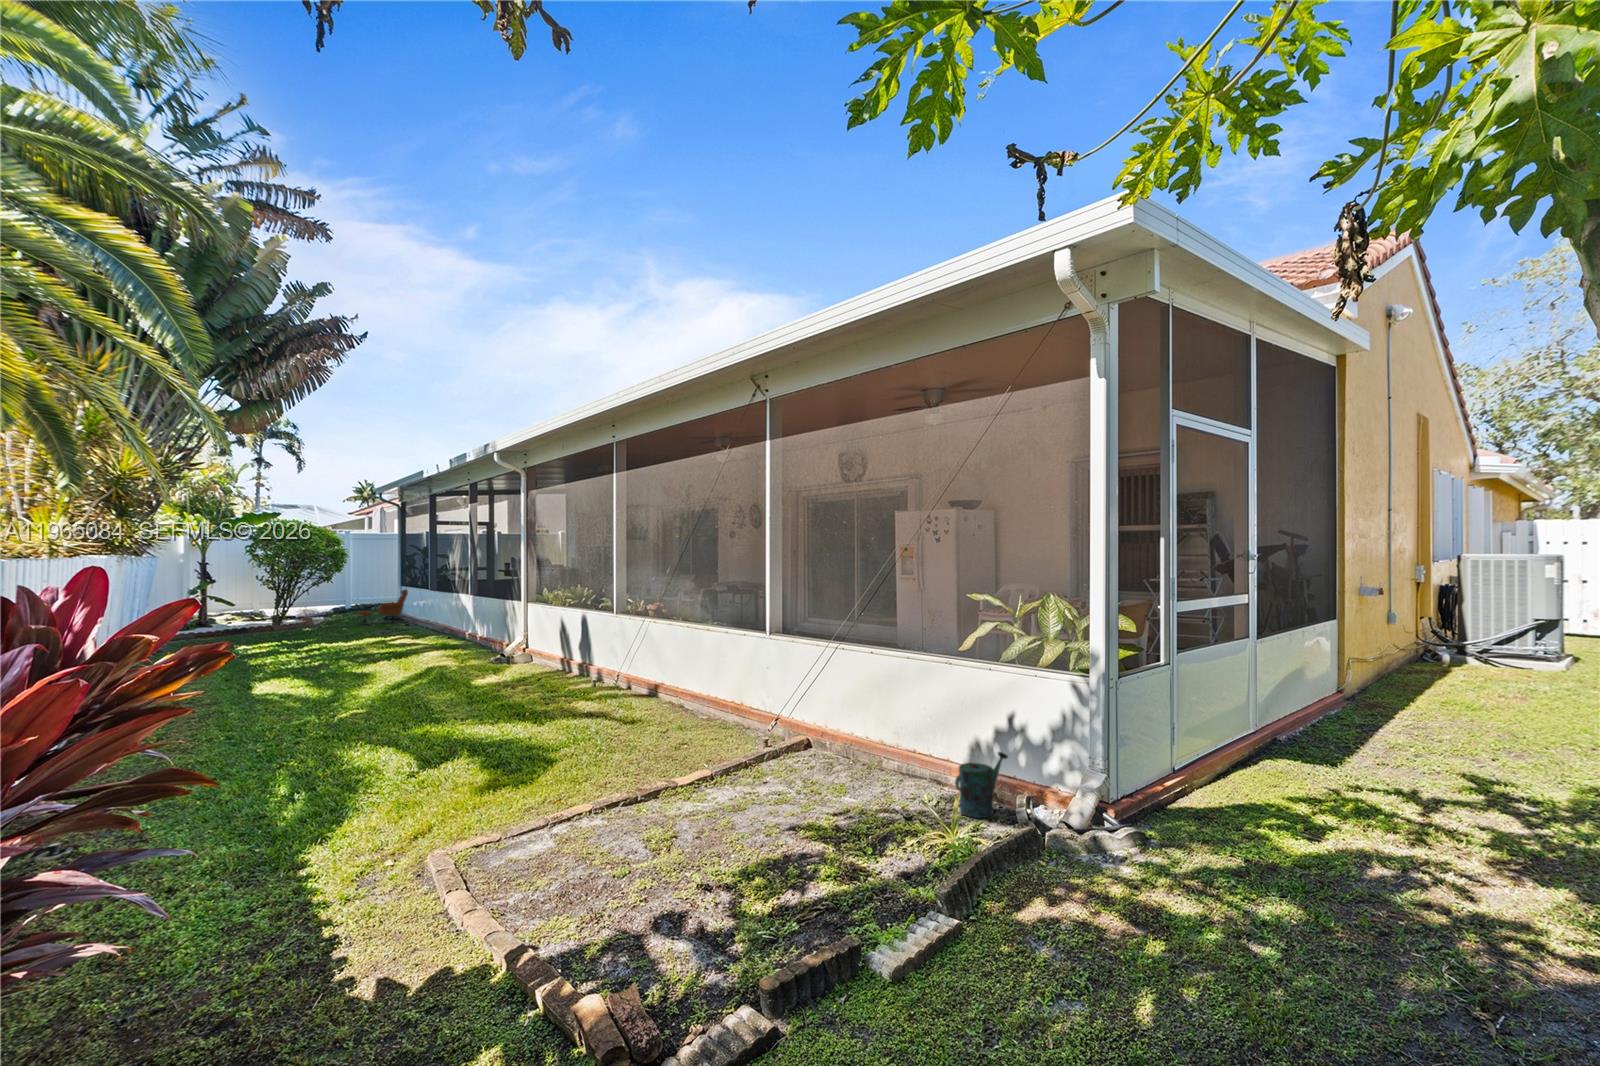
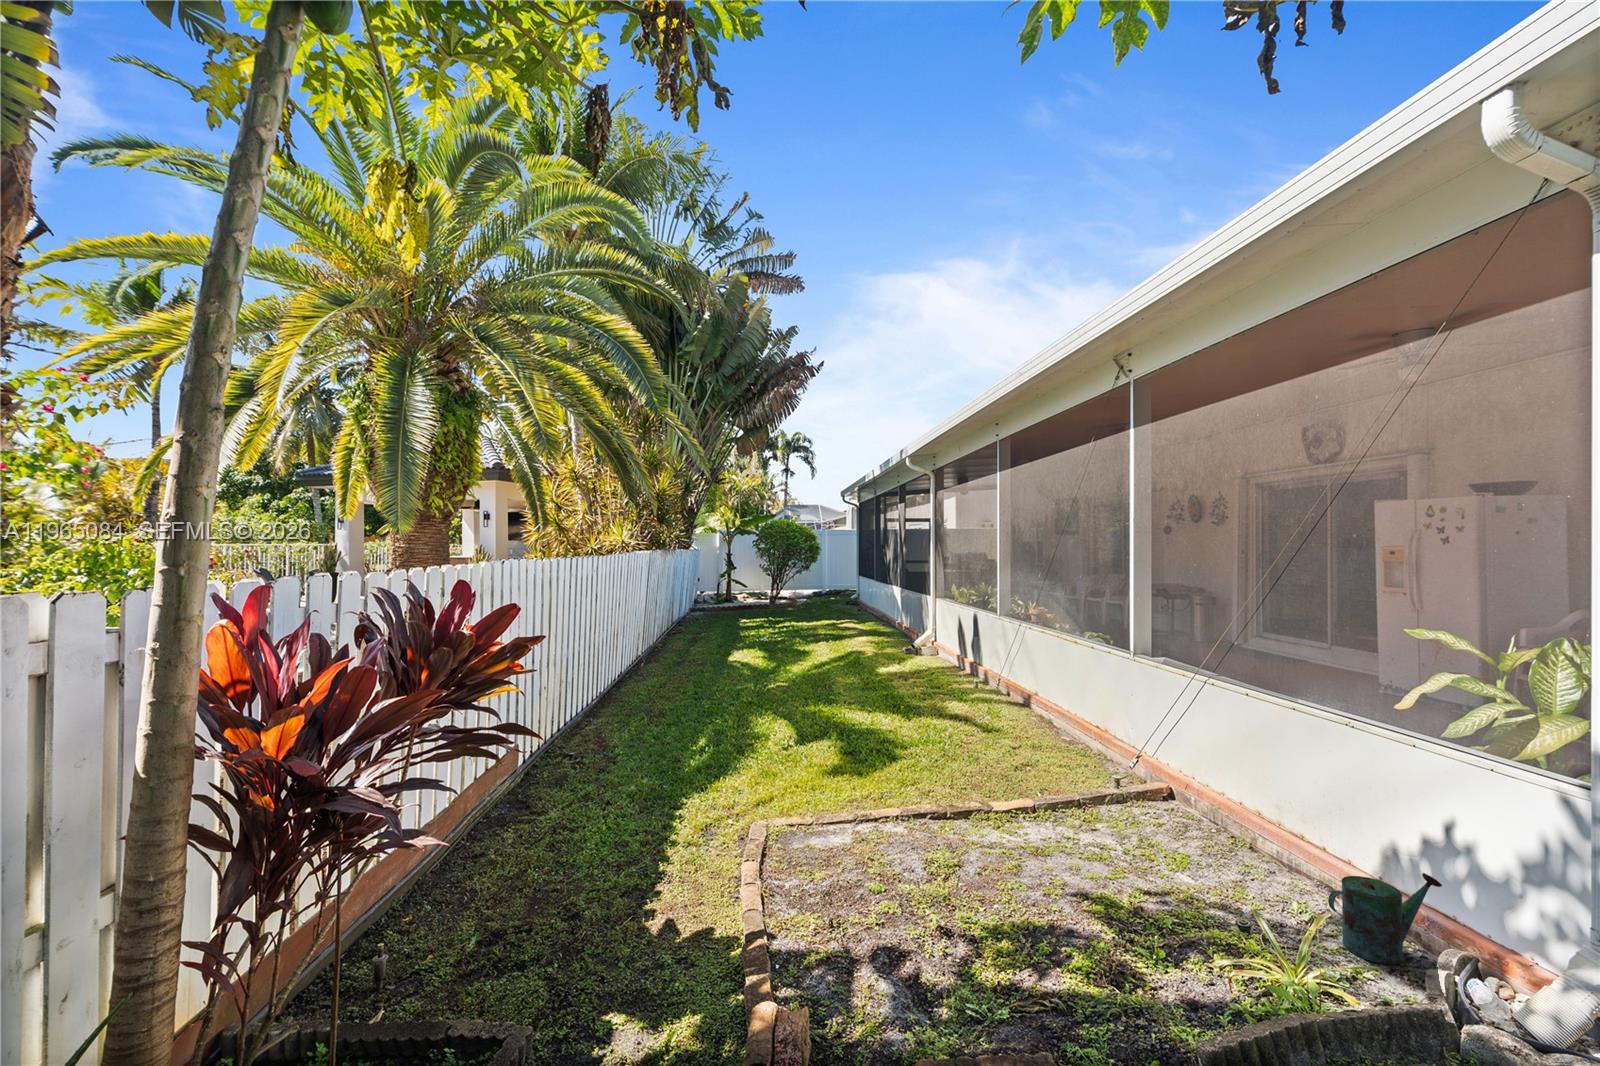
lounge chair: present [358,589,408,624] -> none [824,578,863,607]

